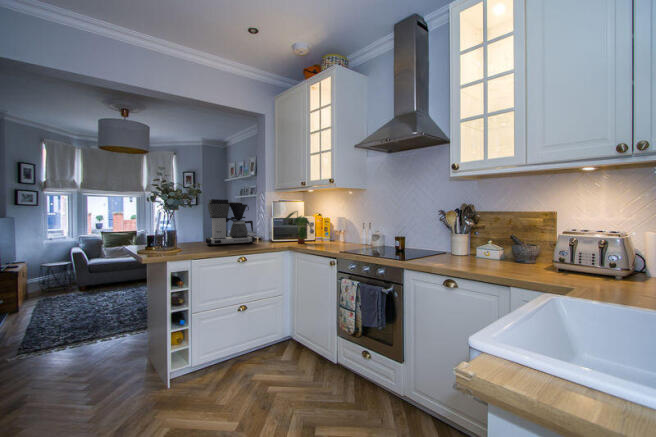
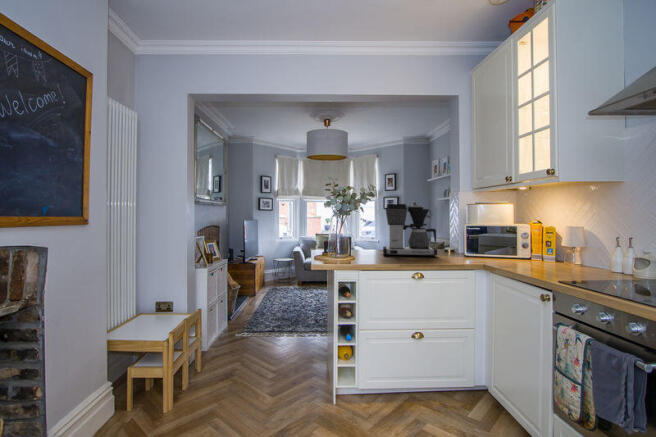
plant: present [285,211,312,243] -> none [476,216,524,262]

